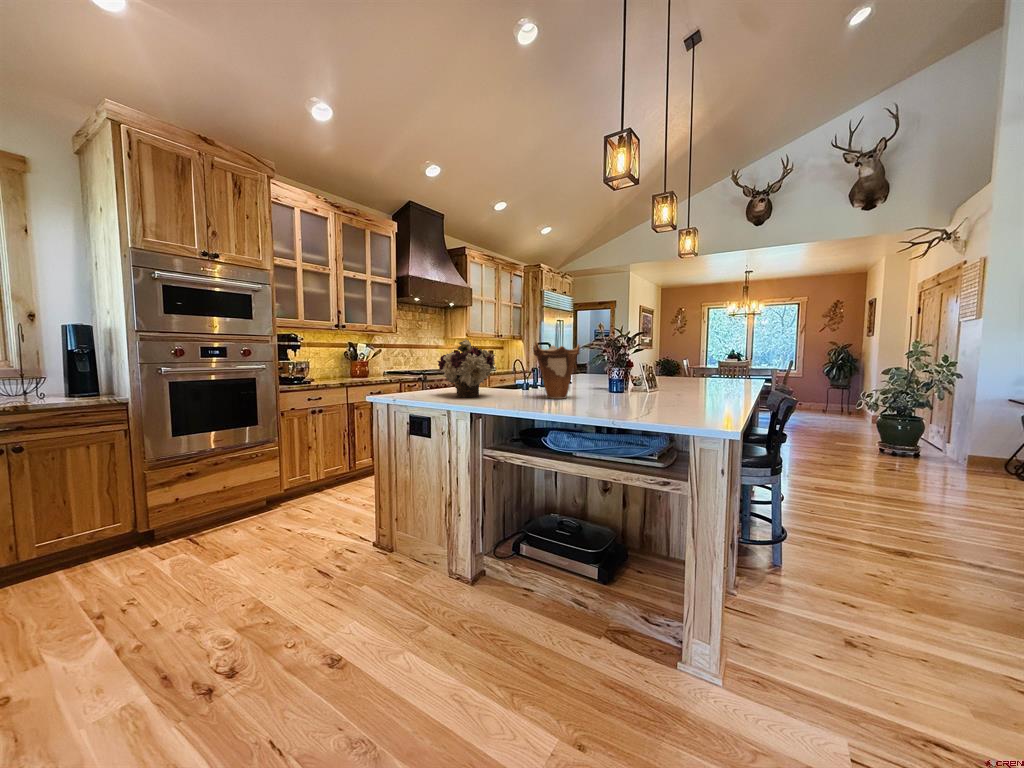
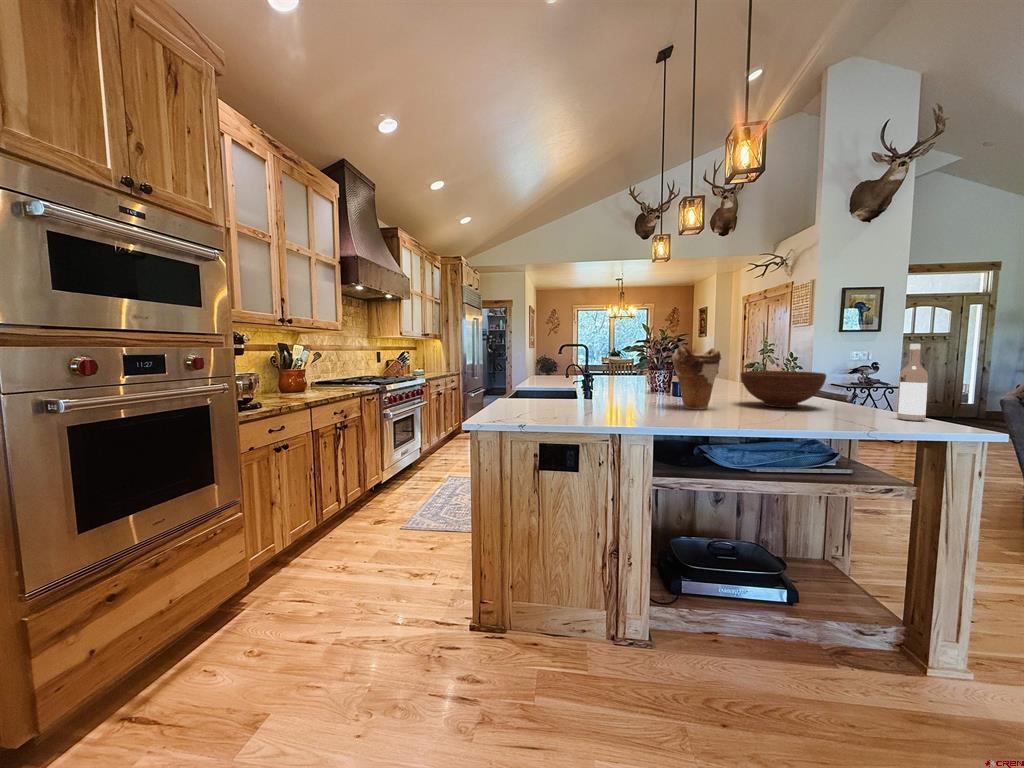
wine bottle: none [695,338,720,418] -> present [897,344,928,421]
flower arrangement: present [438,339,495,397] -> none [570,342,651,415]
fruit bowl: none [611,367,685,402] -> present [741,371,826,408]

